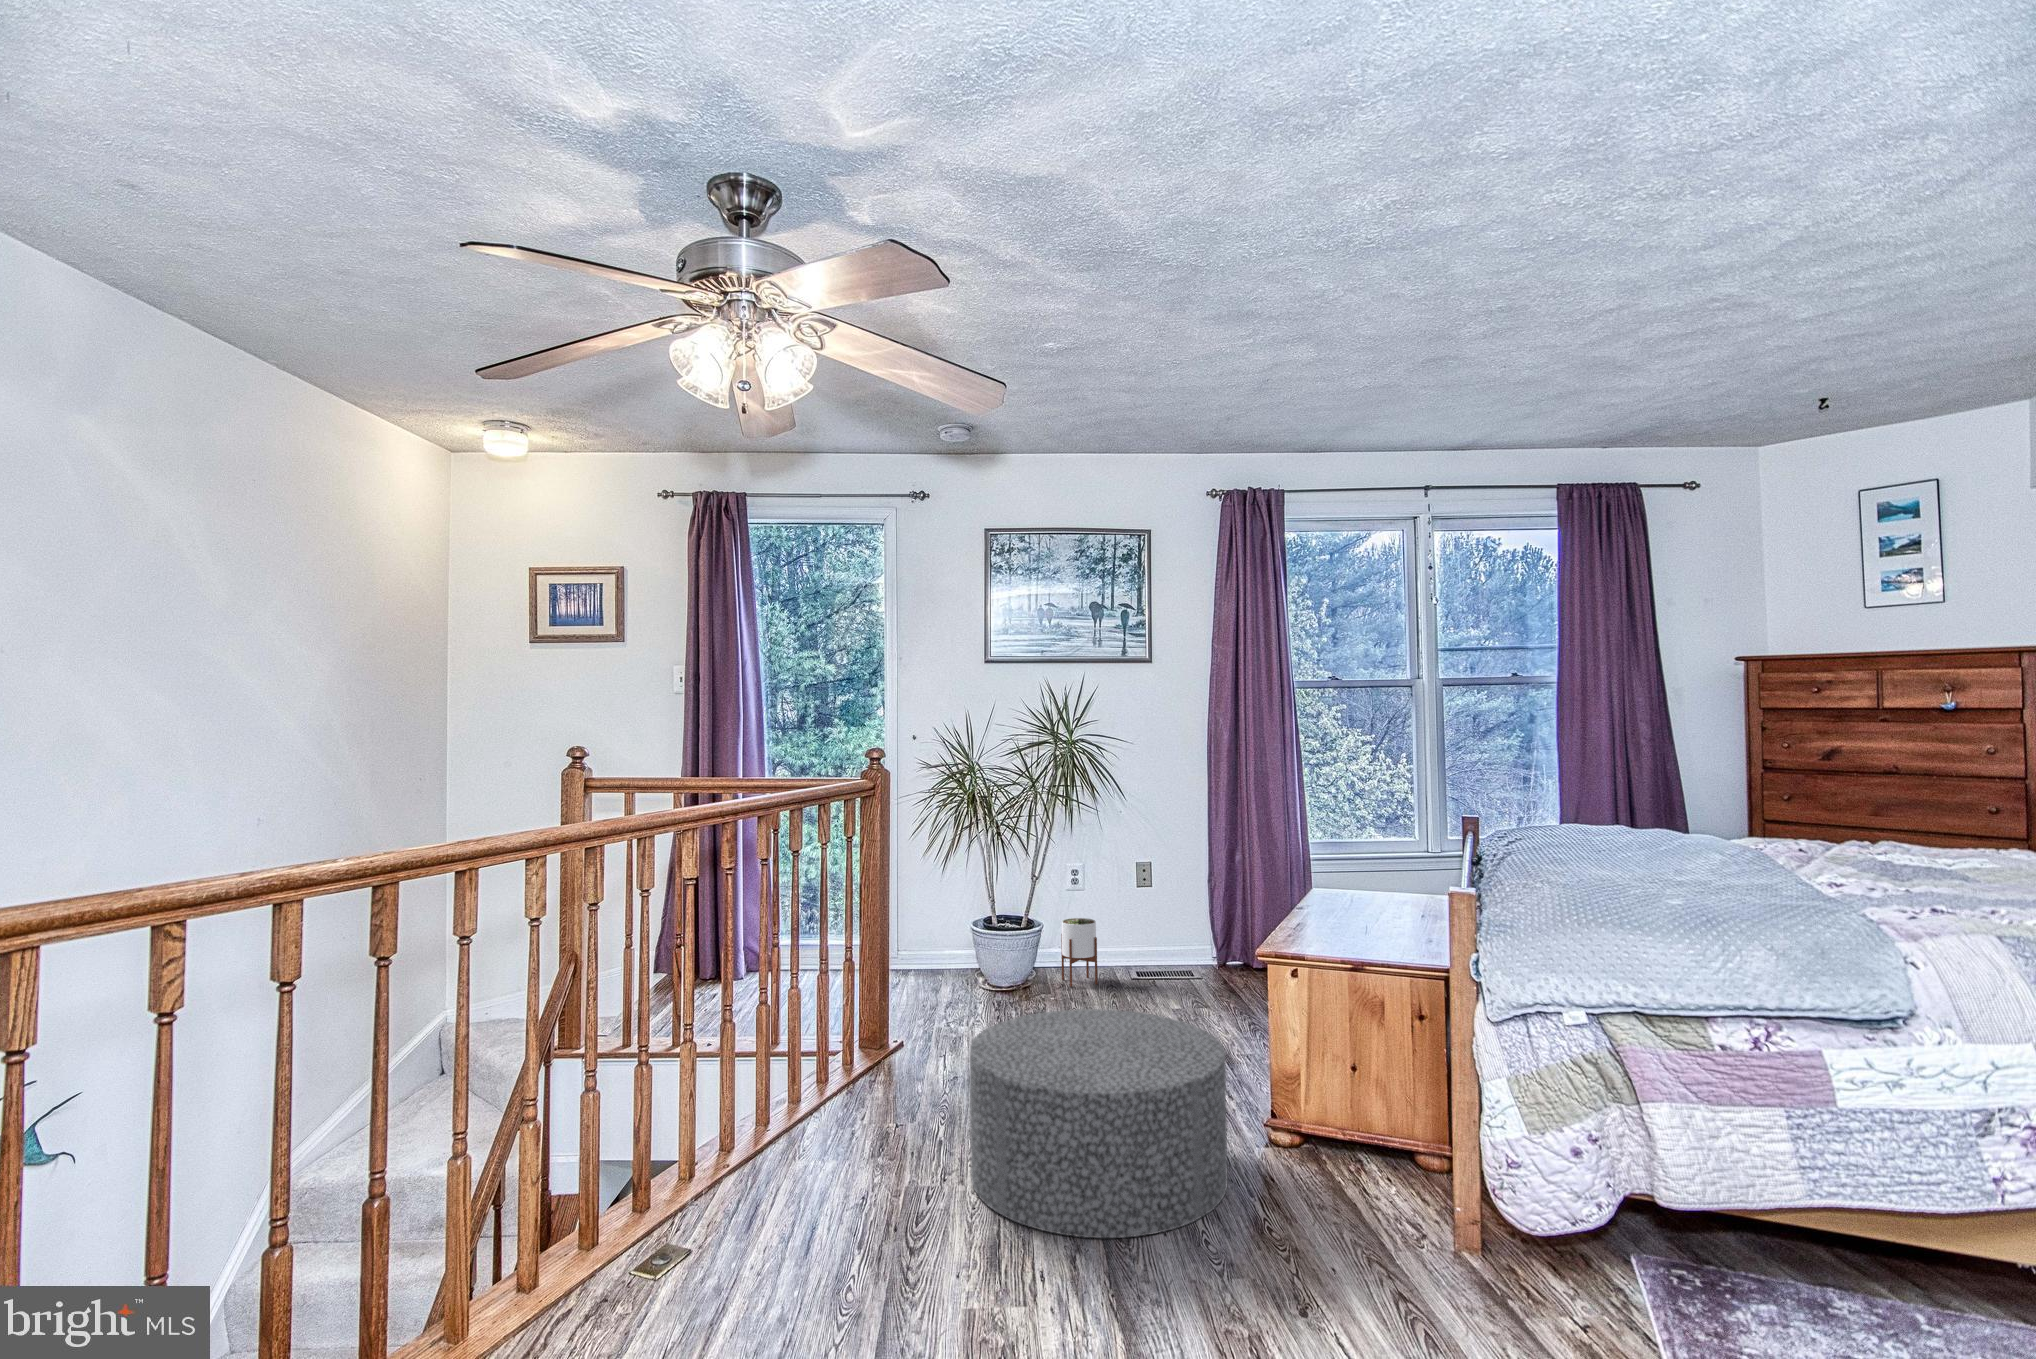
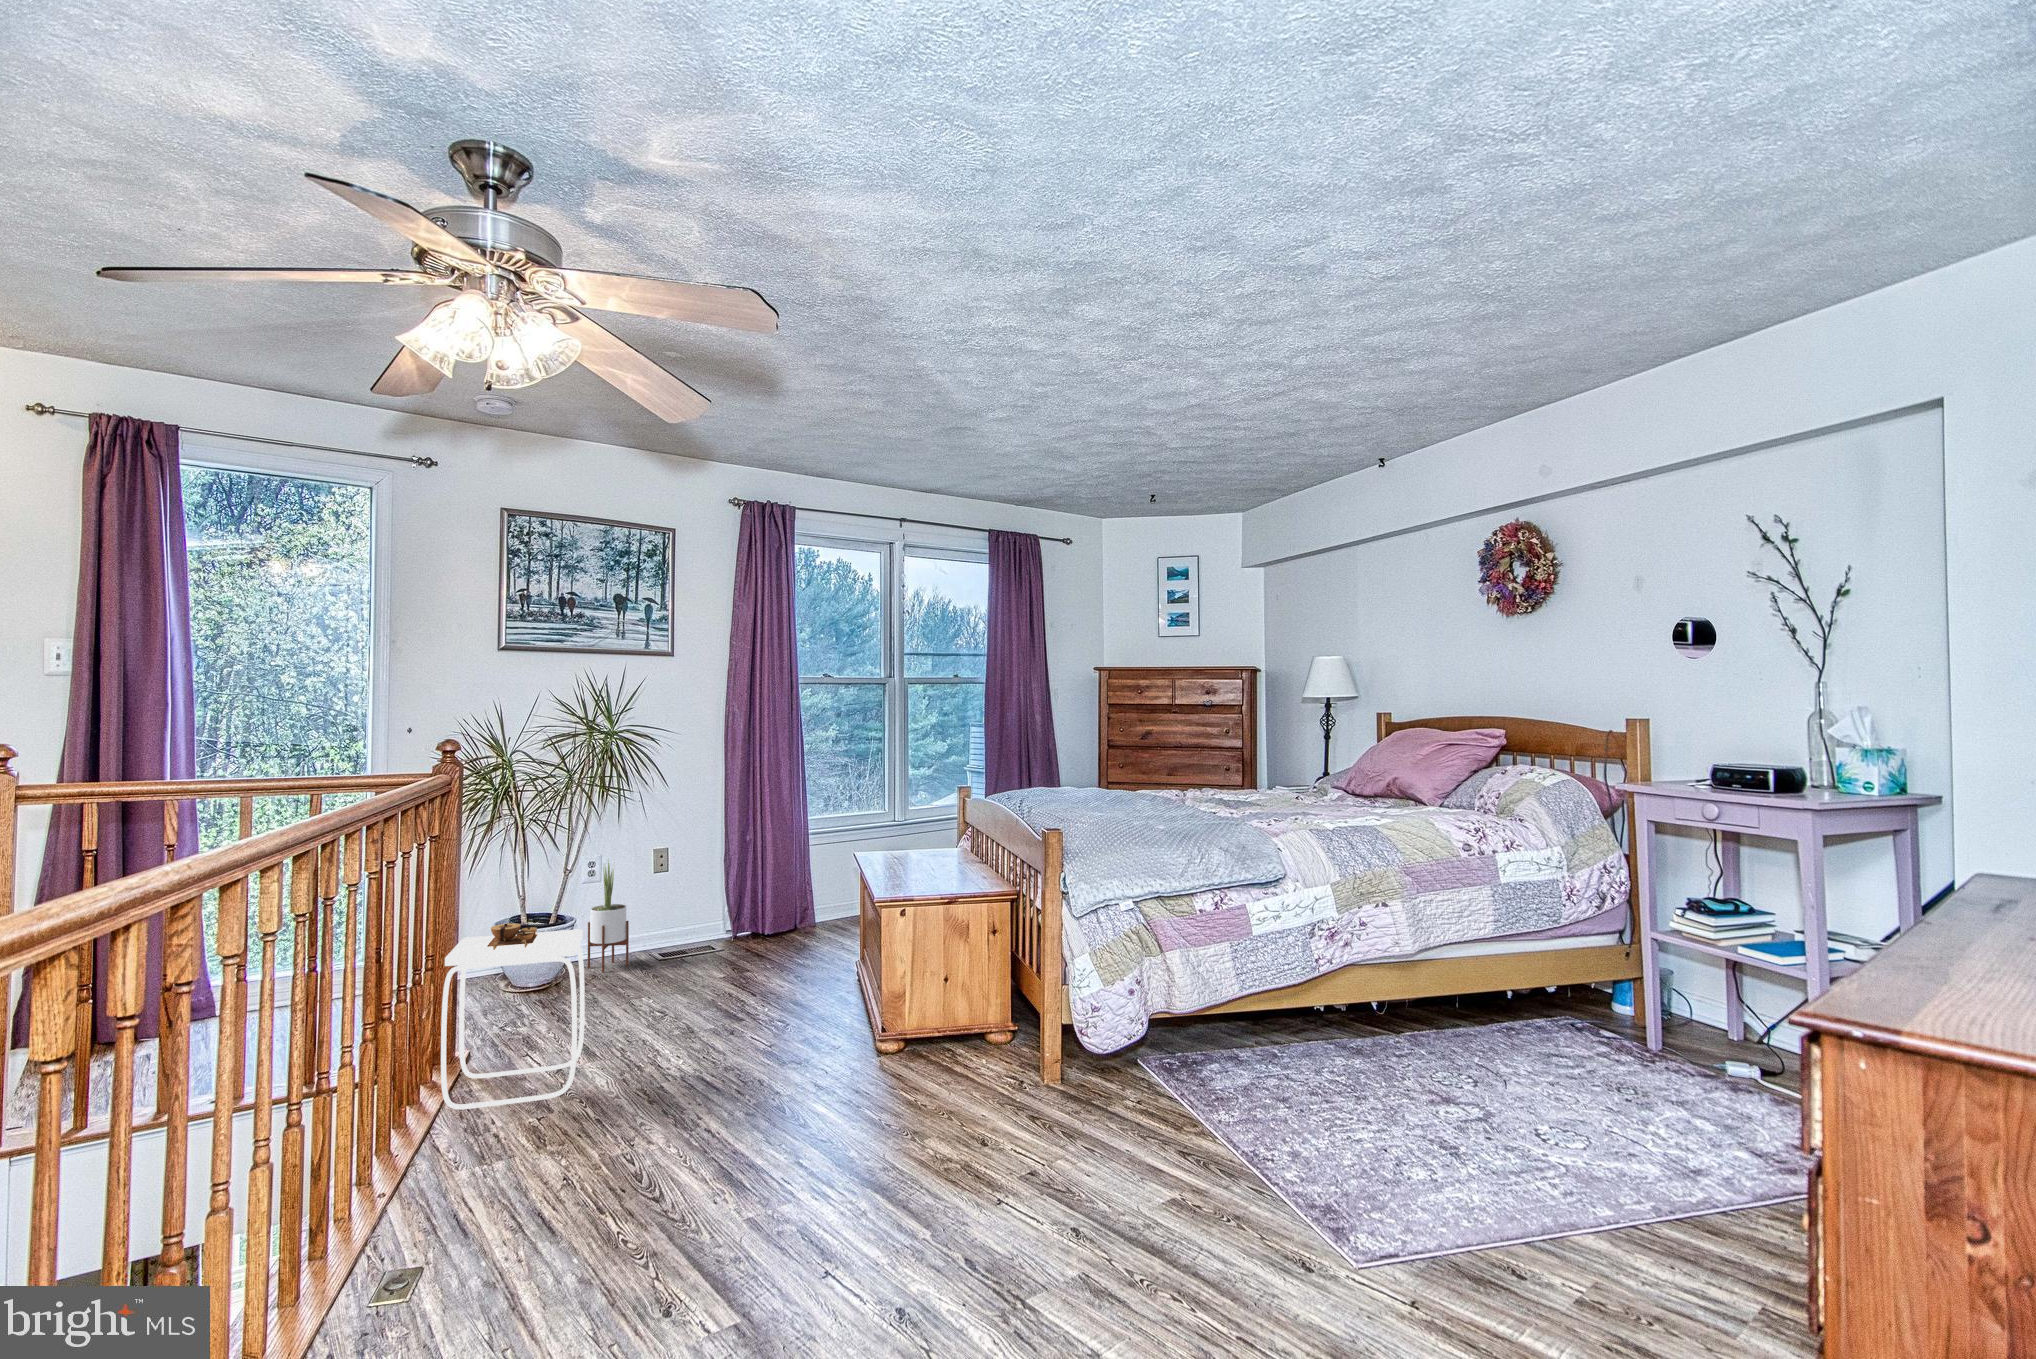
side table: none [841,926,978,1106] -> present [441,923,585,1109]
ottoman: present [970,1009,1228,1238] -> none [646,965,878,1158]

